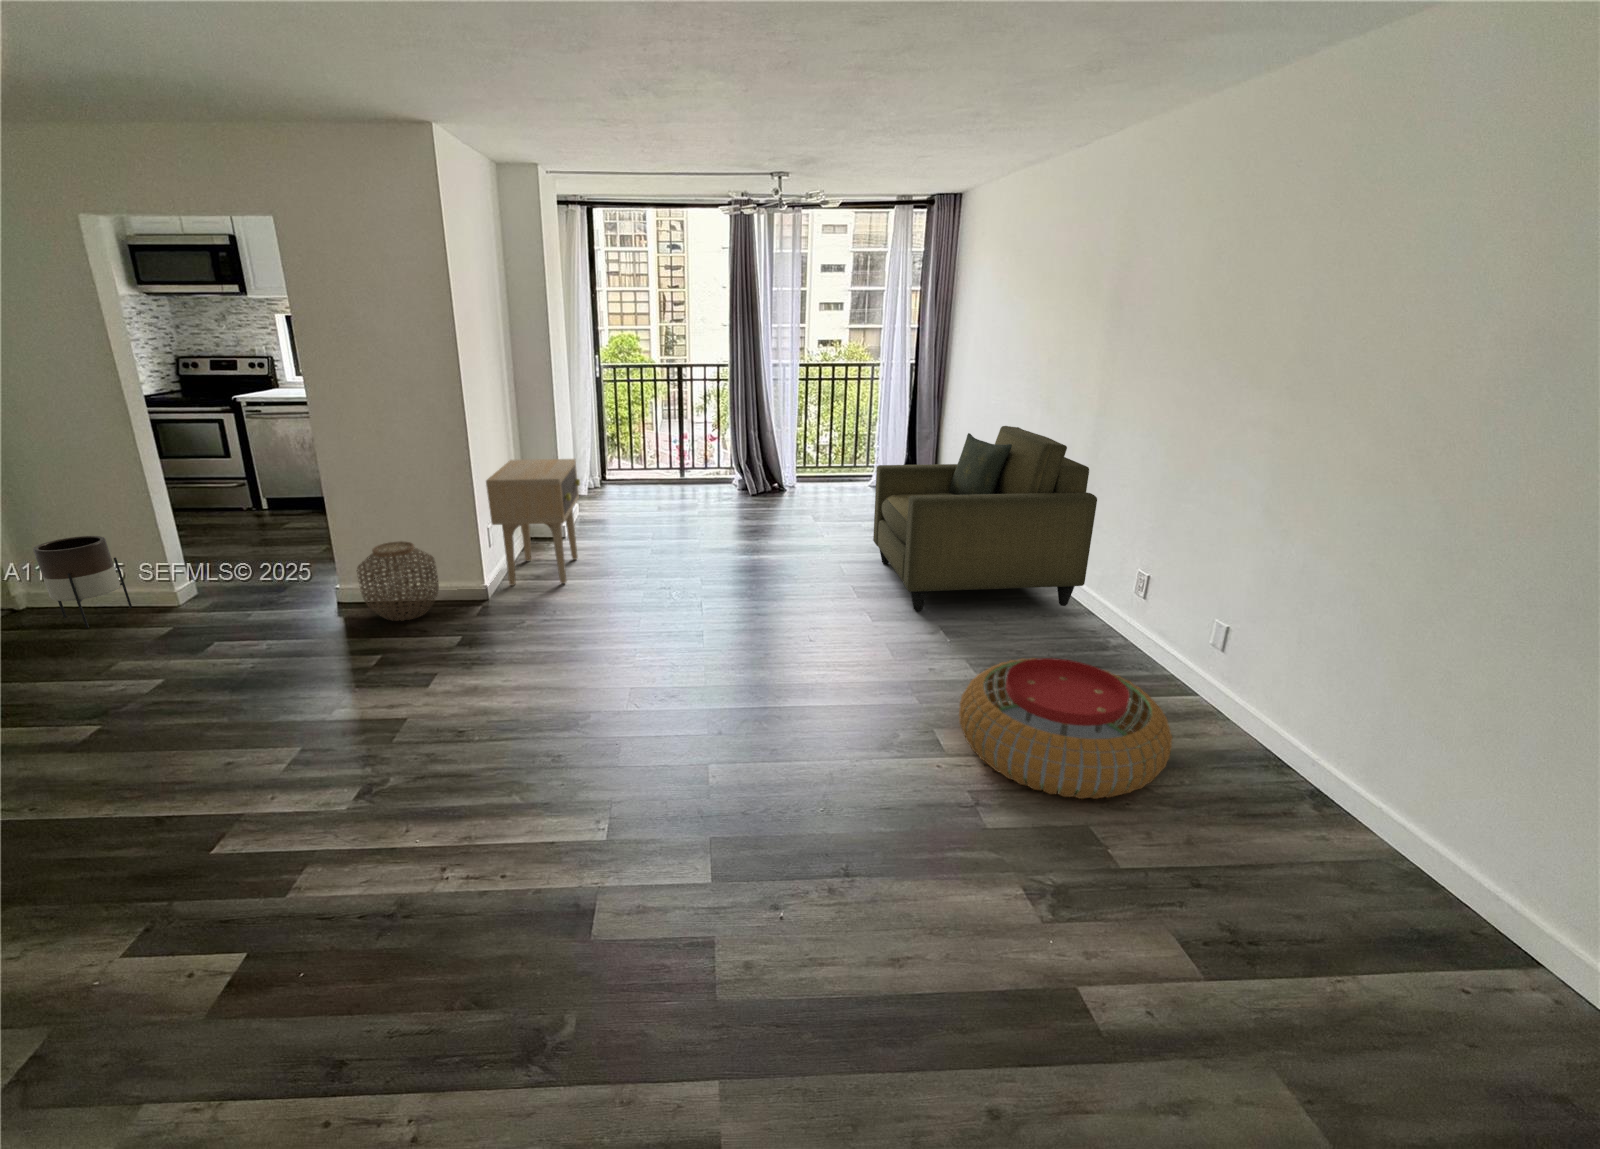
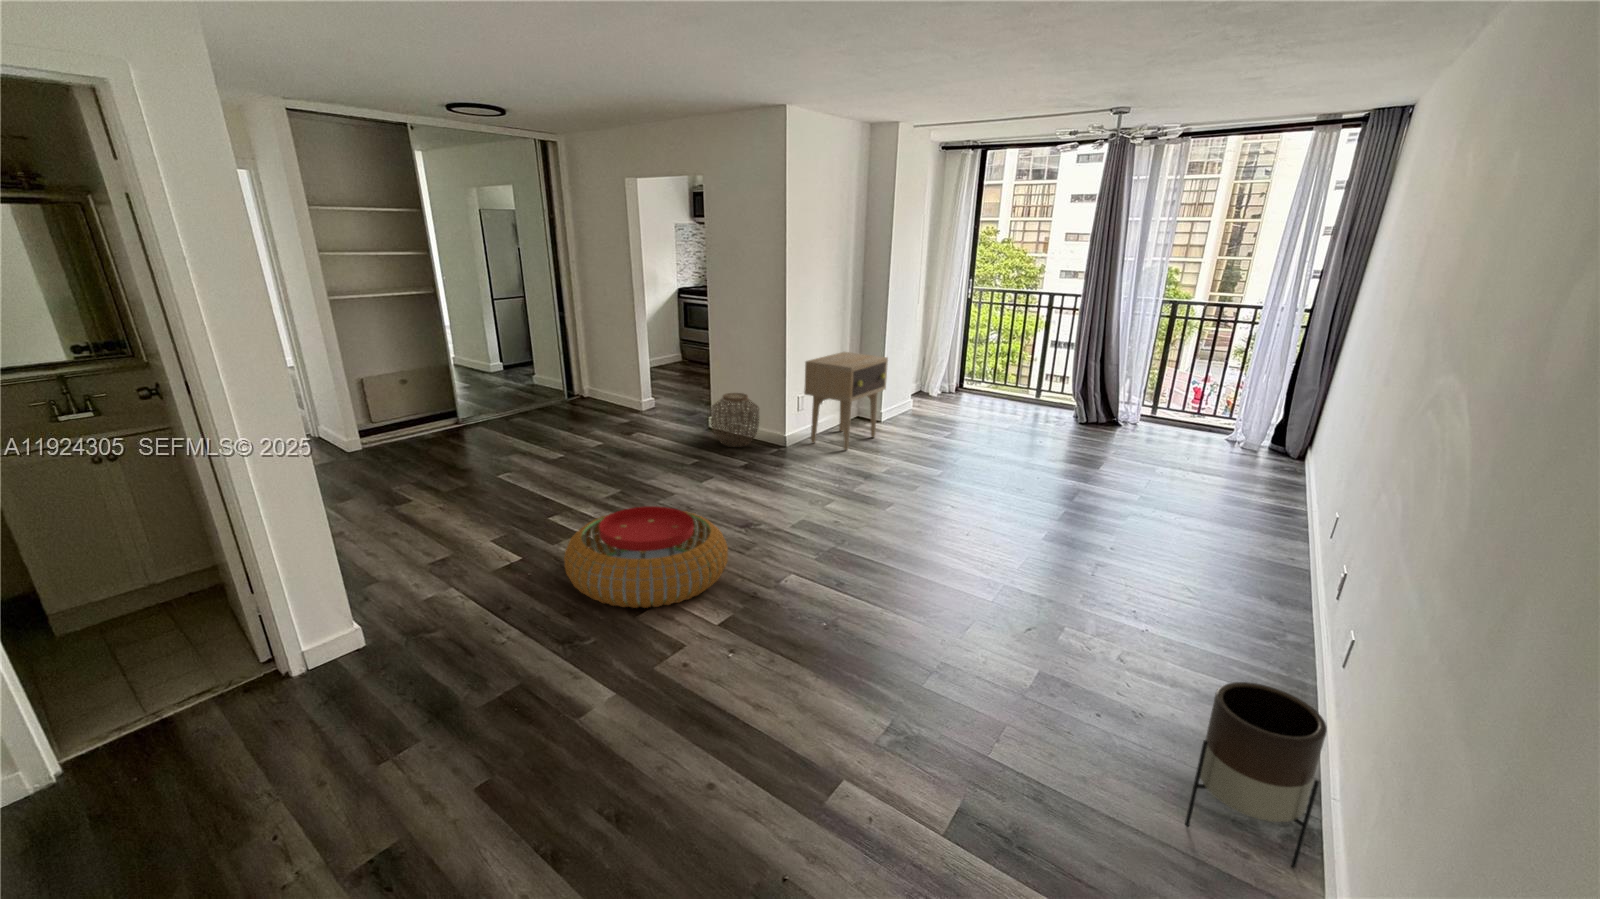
armchair: present [873,426,1097,611] -> none [1094,380,1342,587]
planter: present [33,536,132,628] -> present [1185,682,1327,868]
pouf: present [959,658,1172,799] -> present [564,506,728,608]

